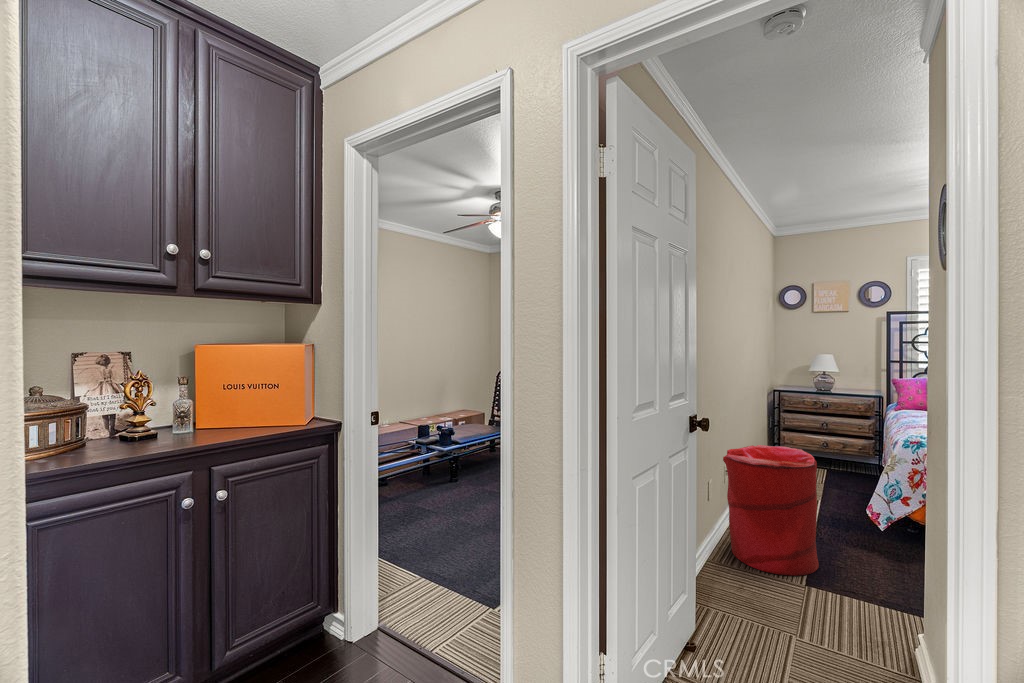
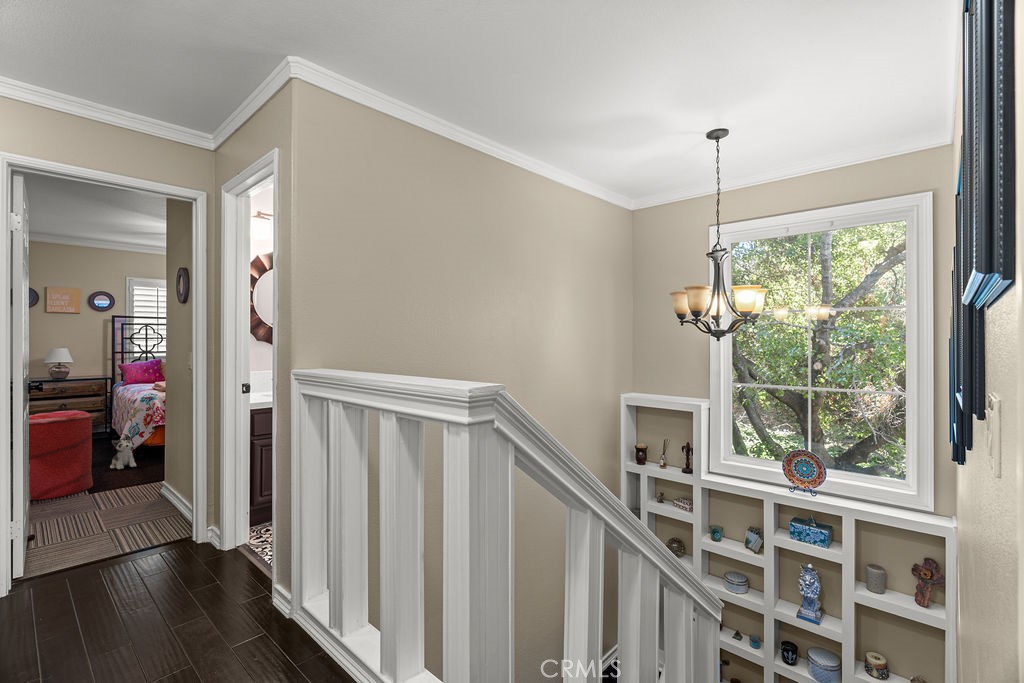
plush toy: none [855,497,894,553] -> present [110,434,136,469]

